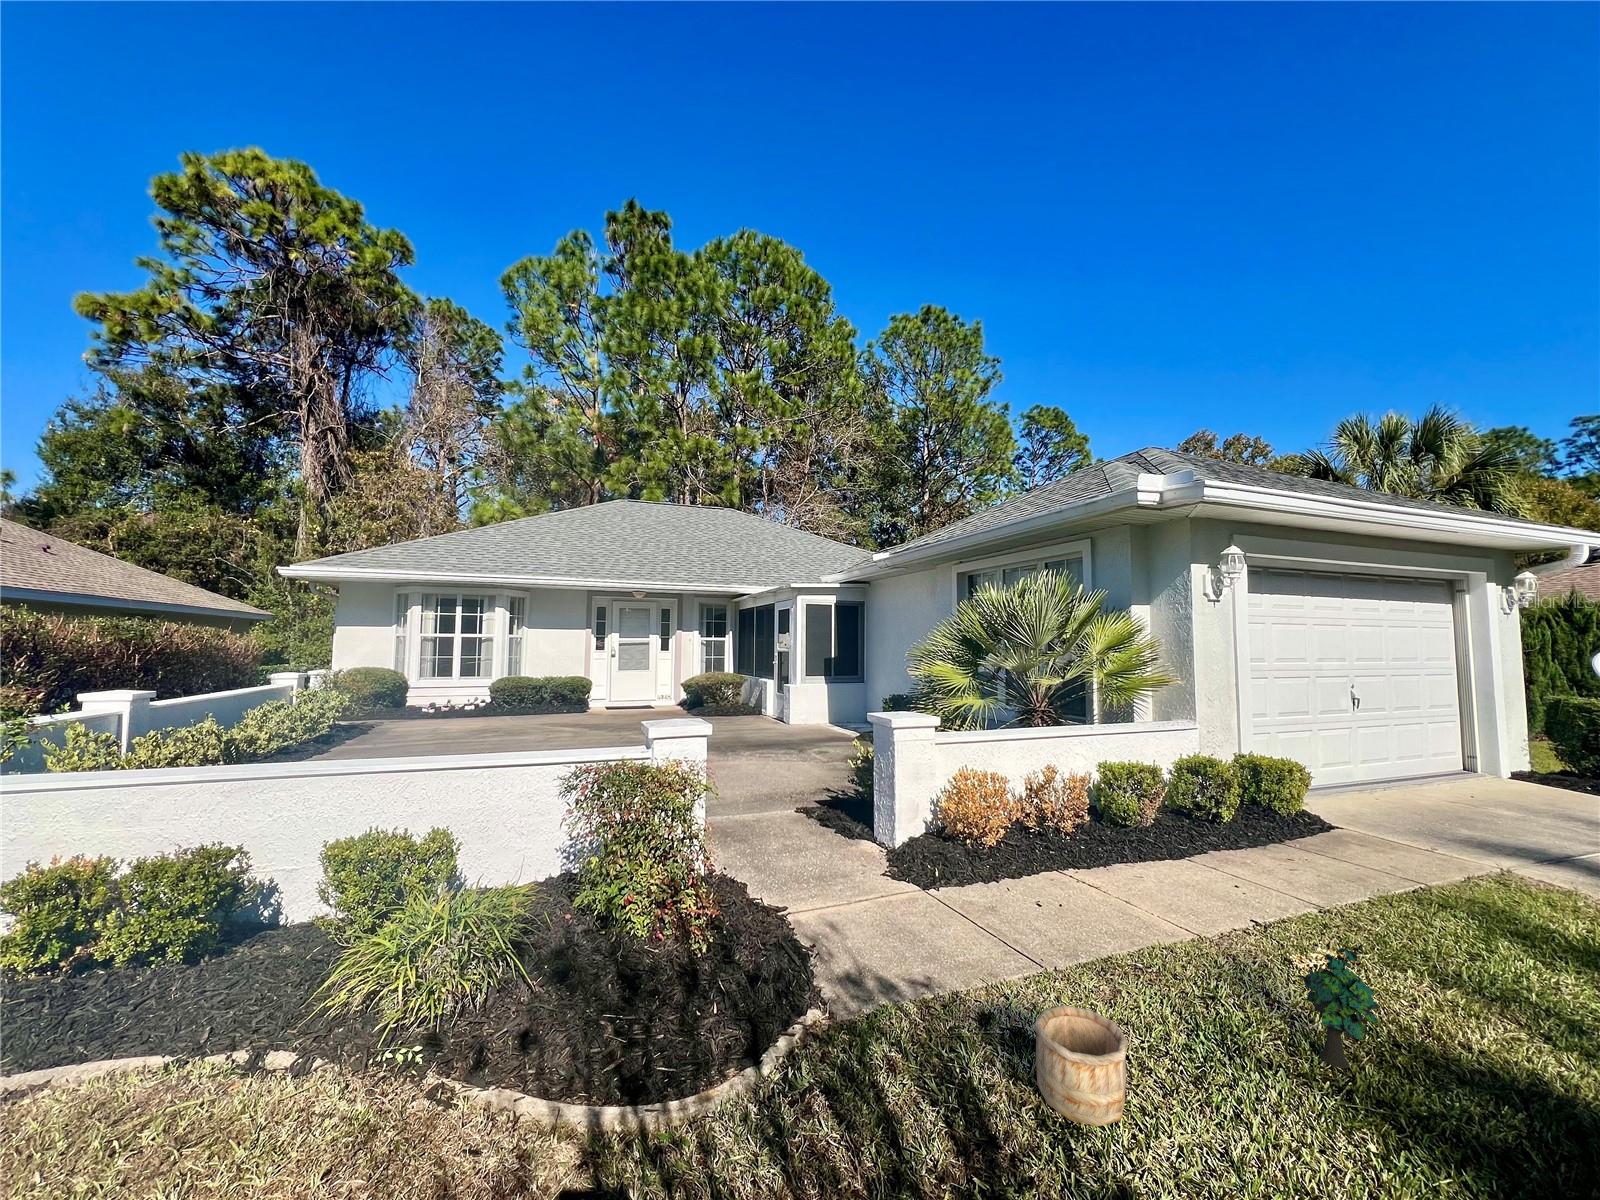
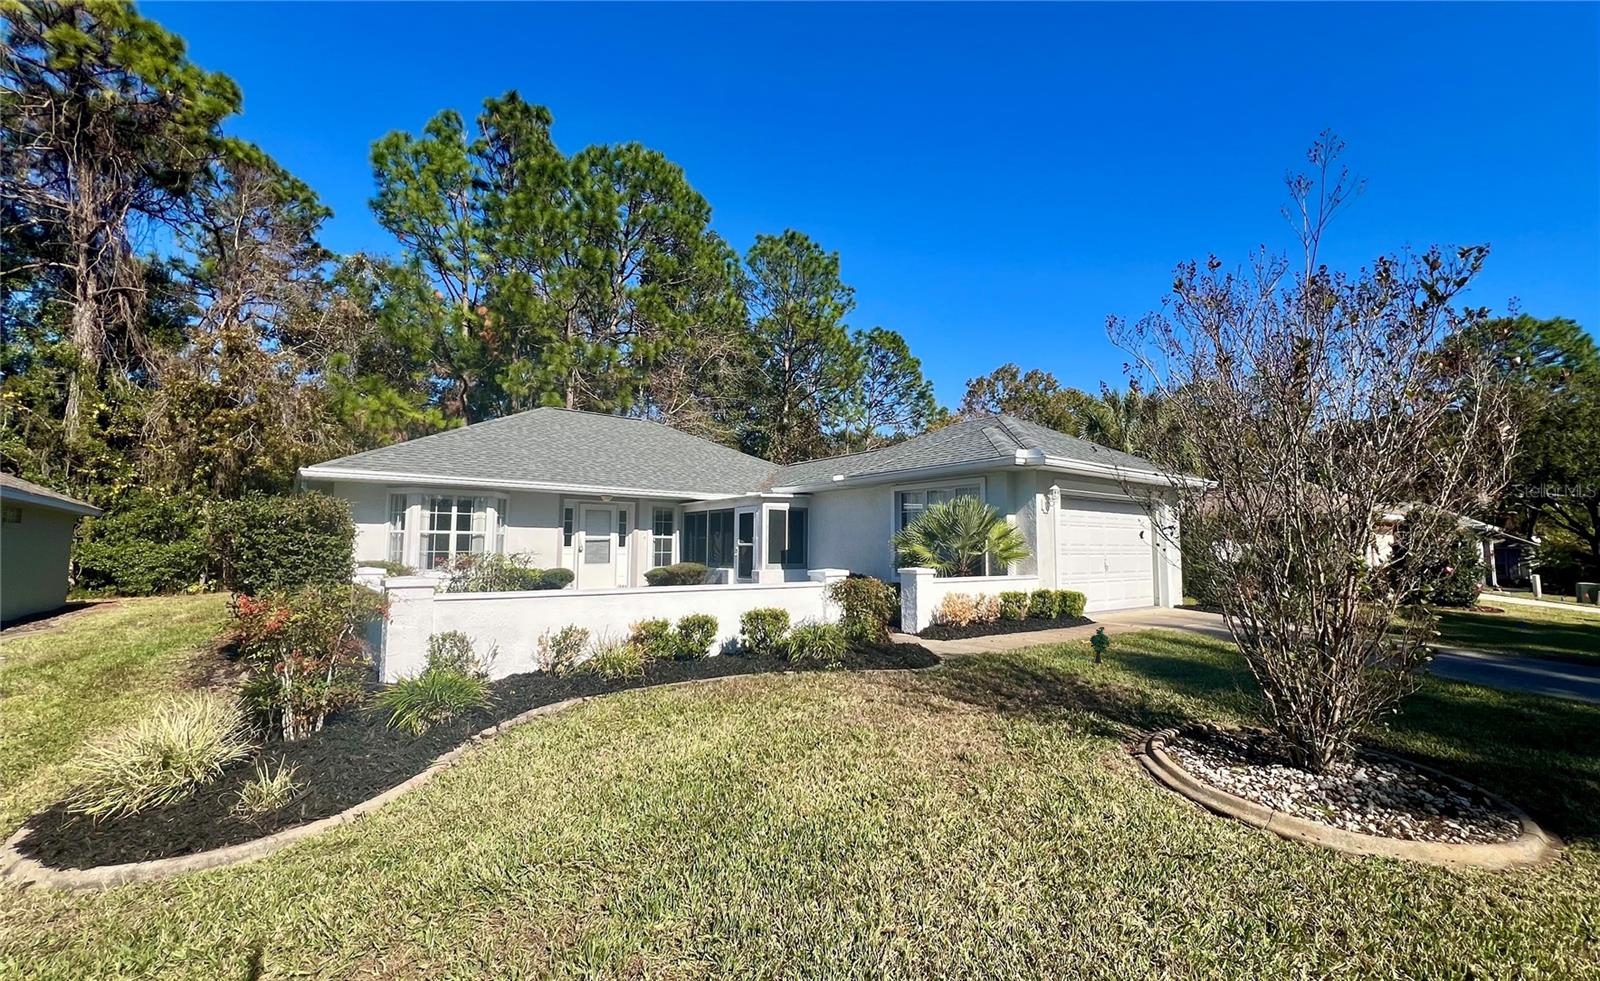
wooden bucket: present [1033,1005,1128,1126] -> none [1018,647,1046,672]

